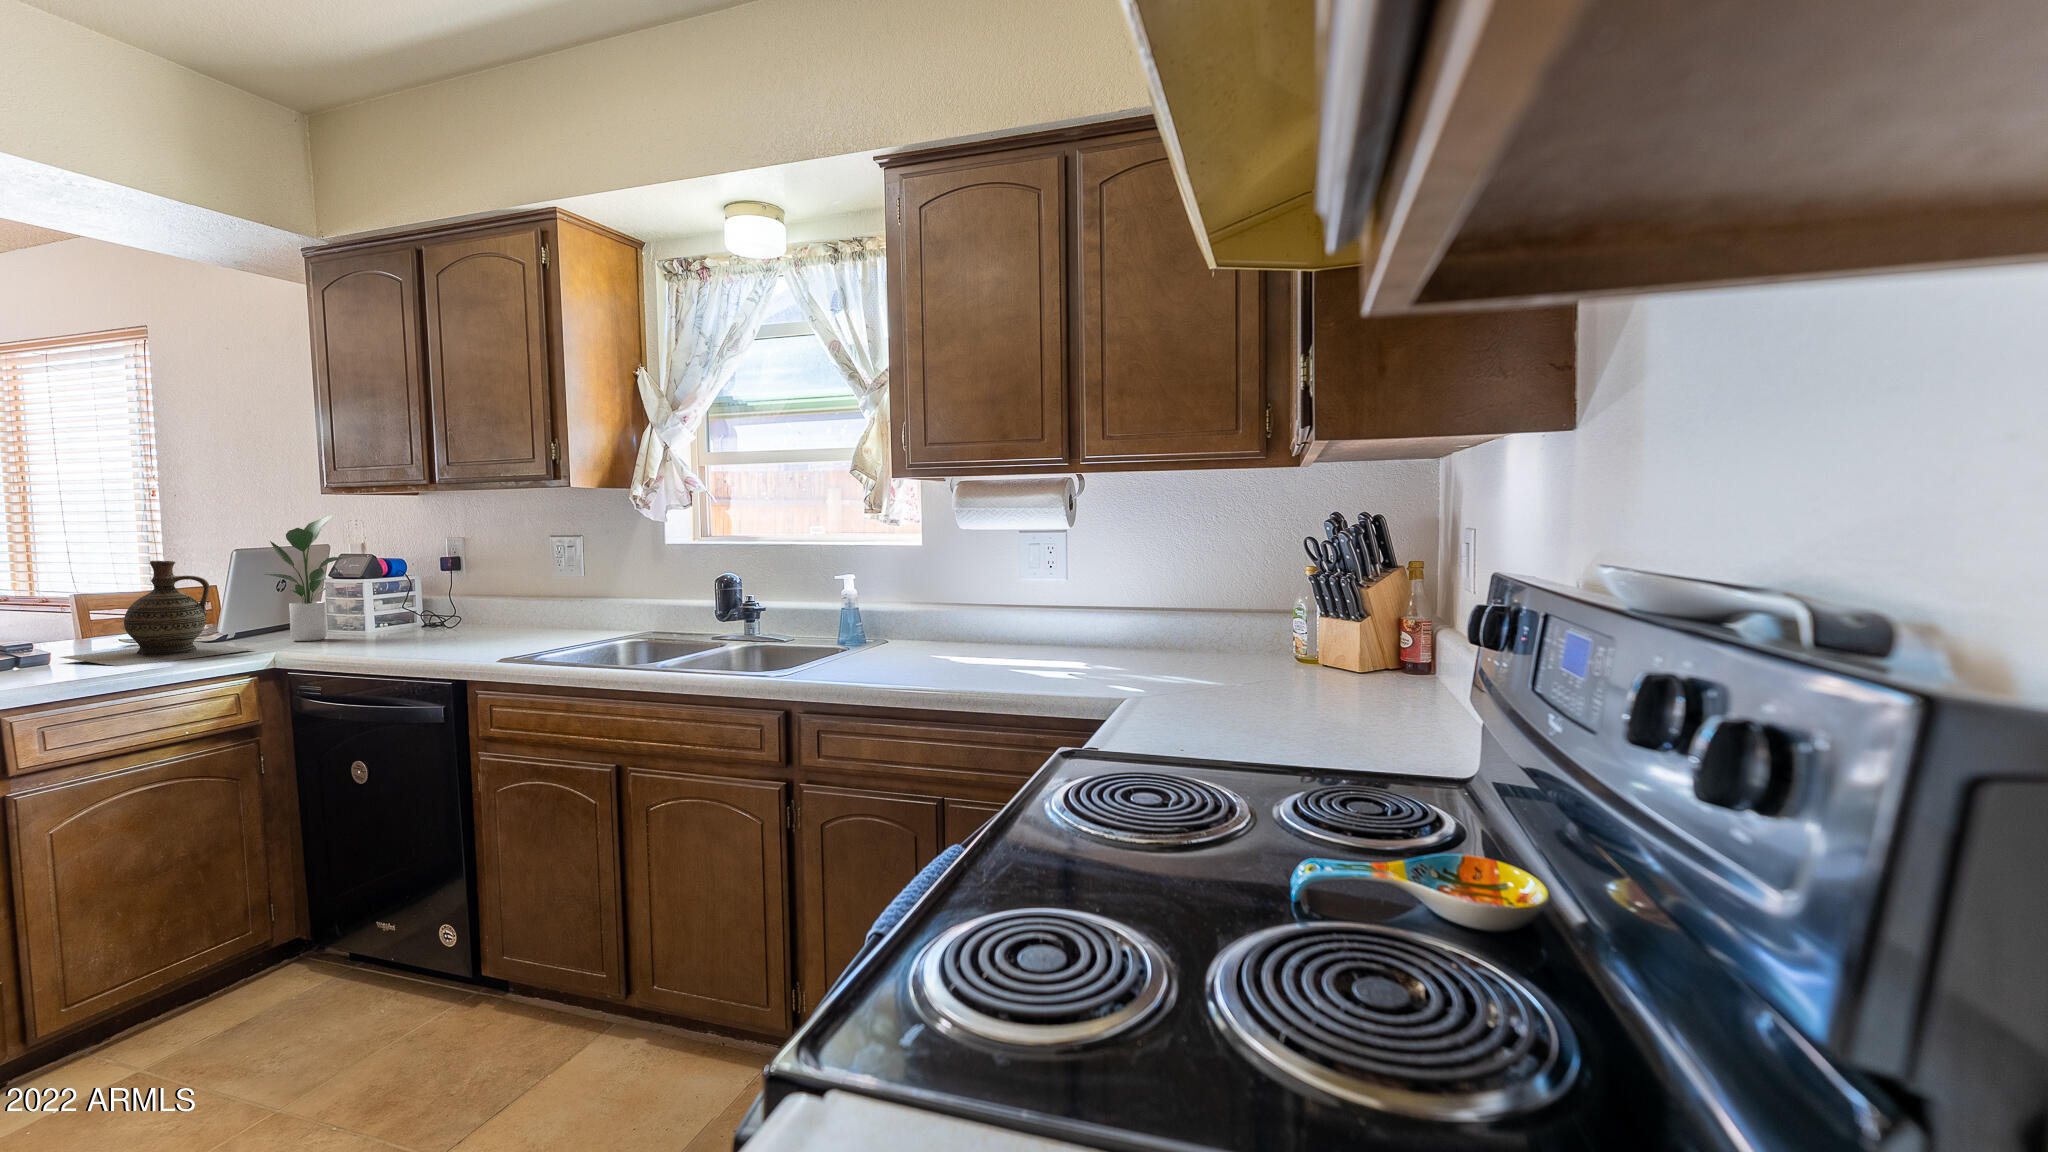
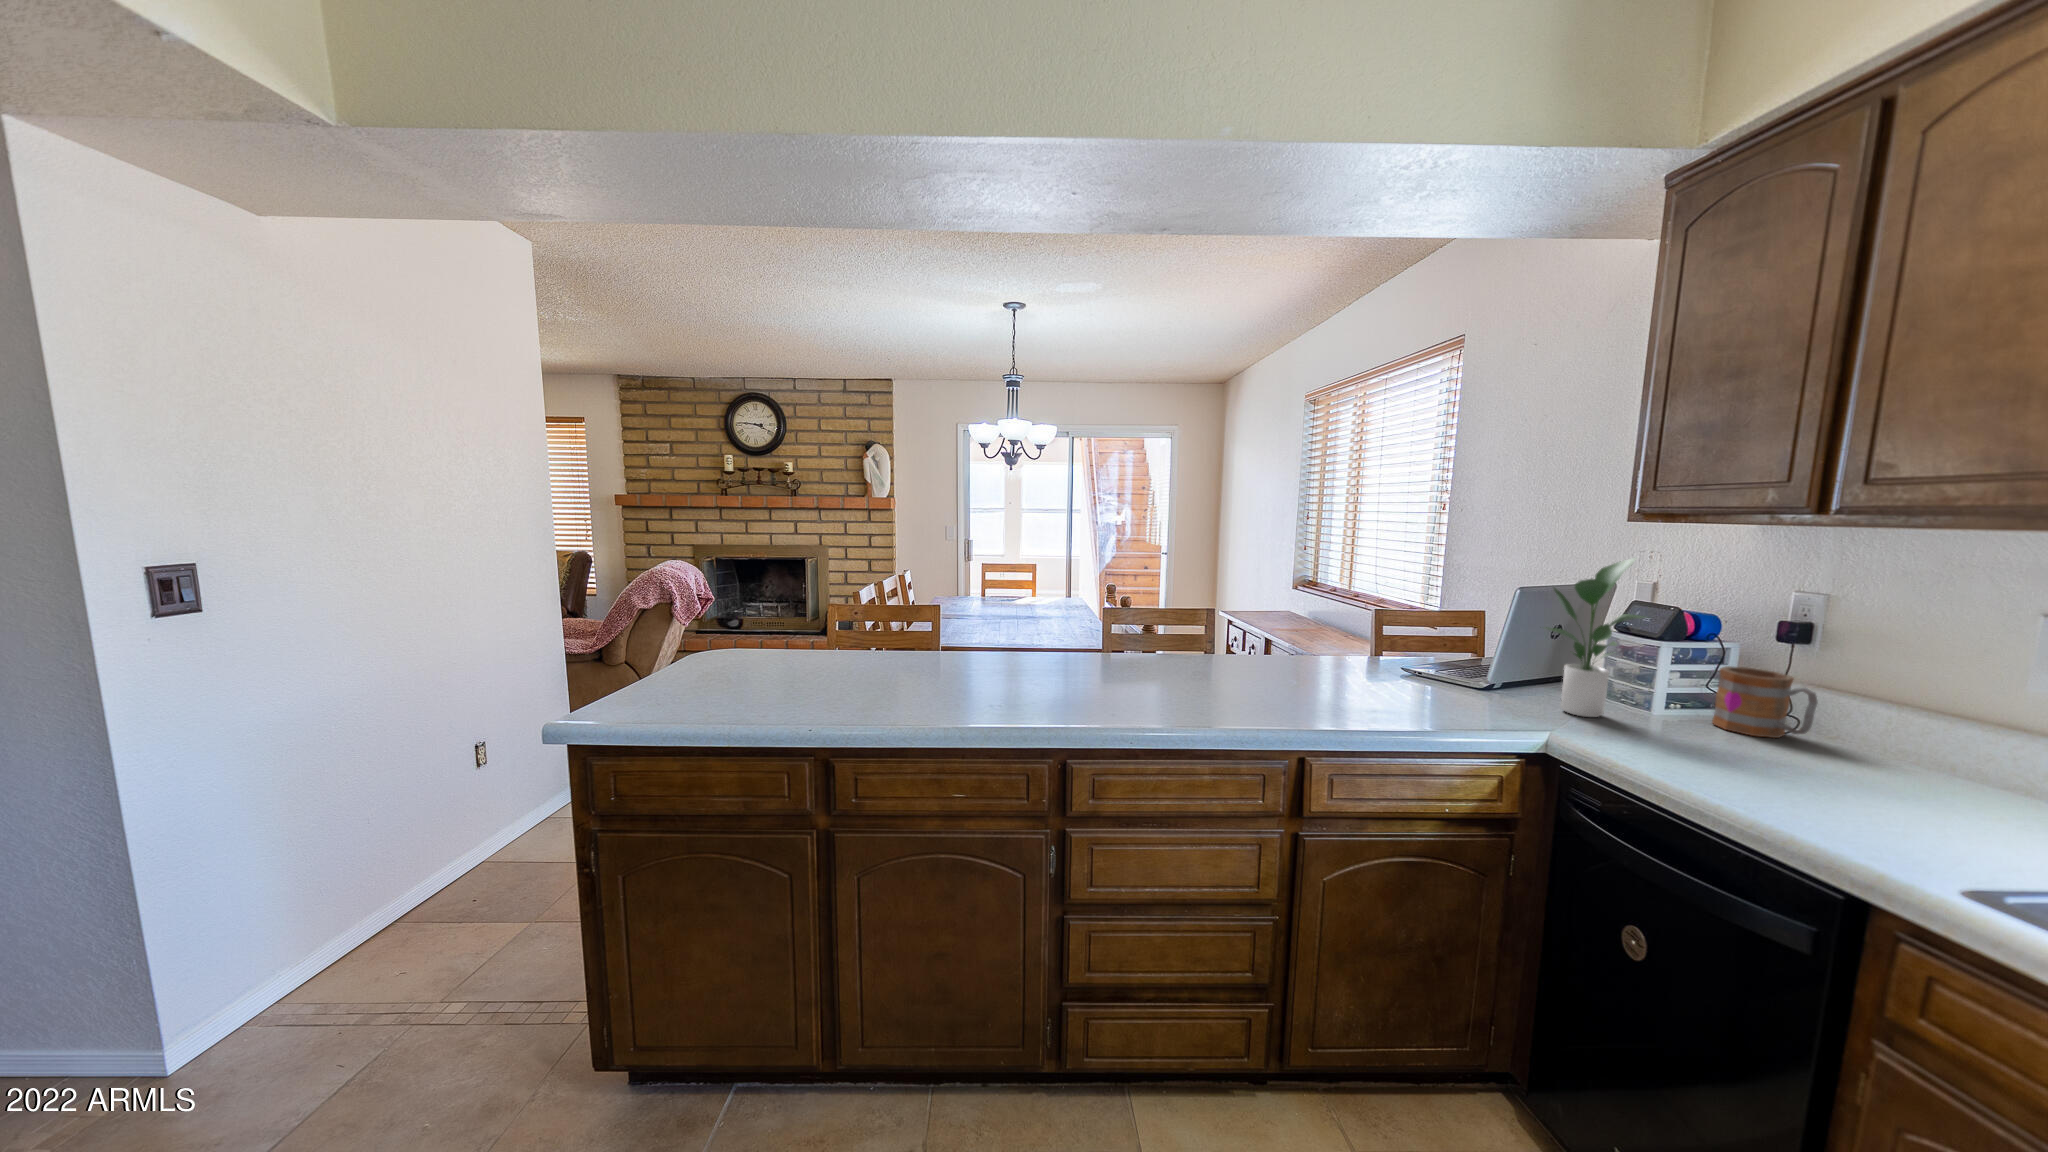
ceramic jug: present [60,561,254,666] -> none [1355,607,1525,726]
mug: none [404,589,459,631] -> present [1712,666,1818,738]

